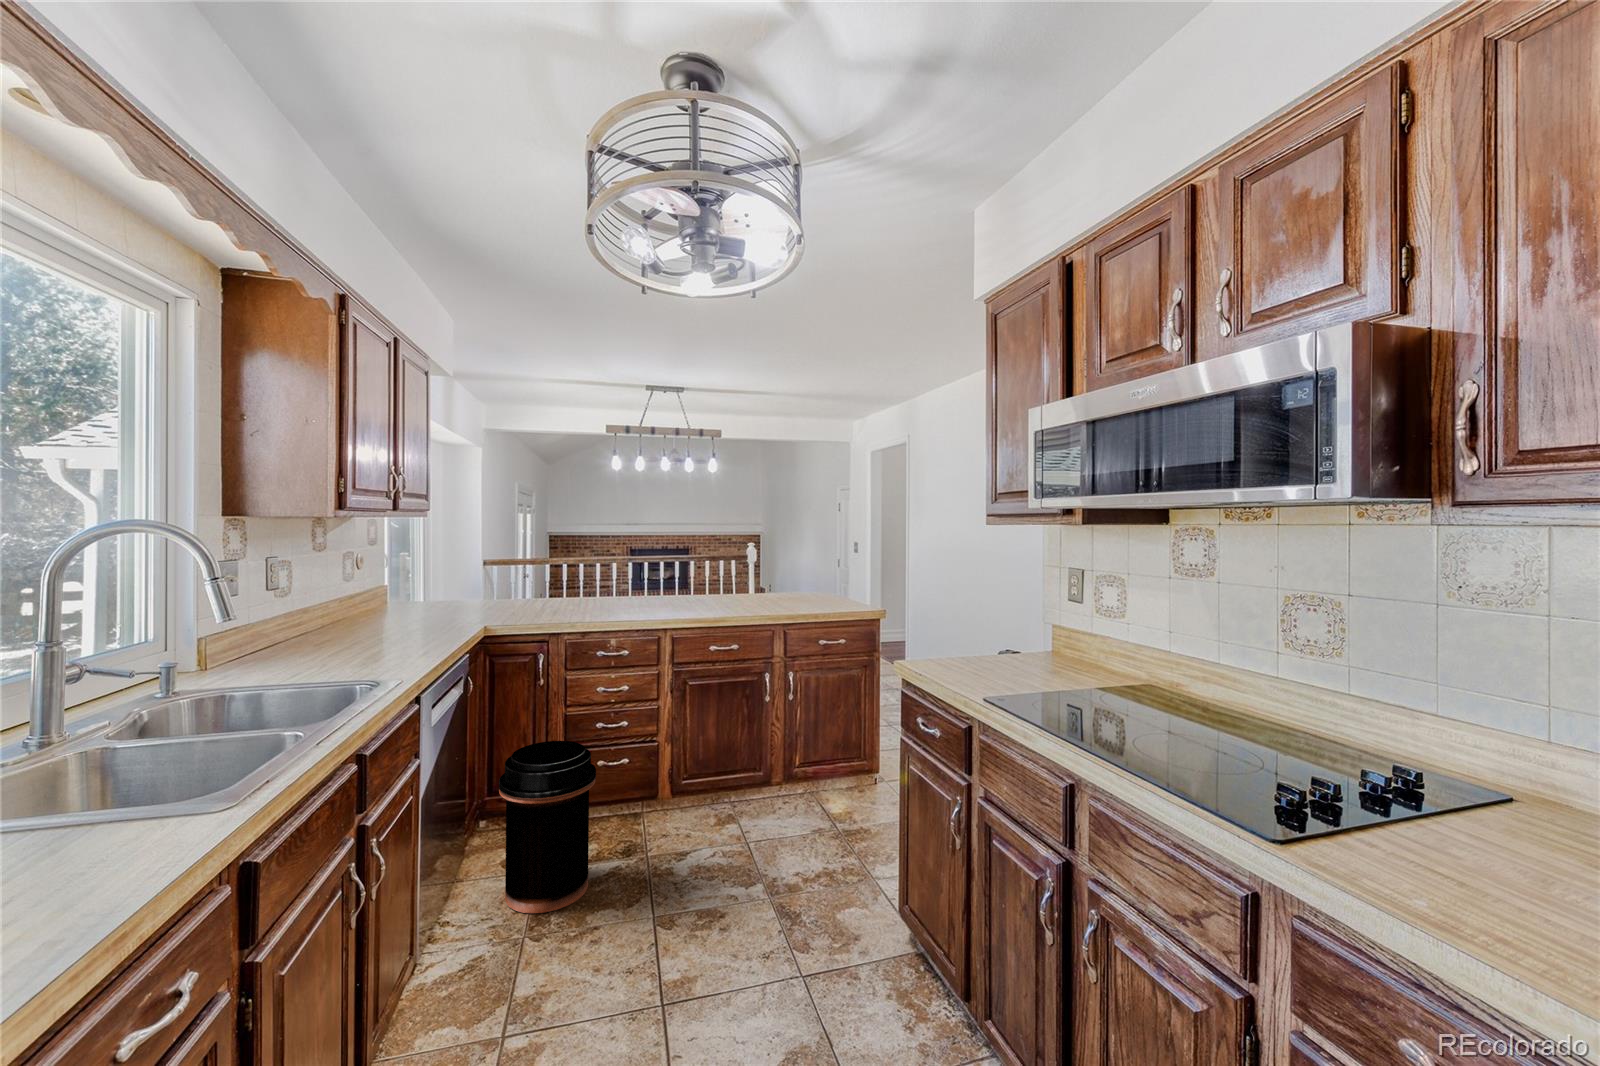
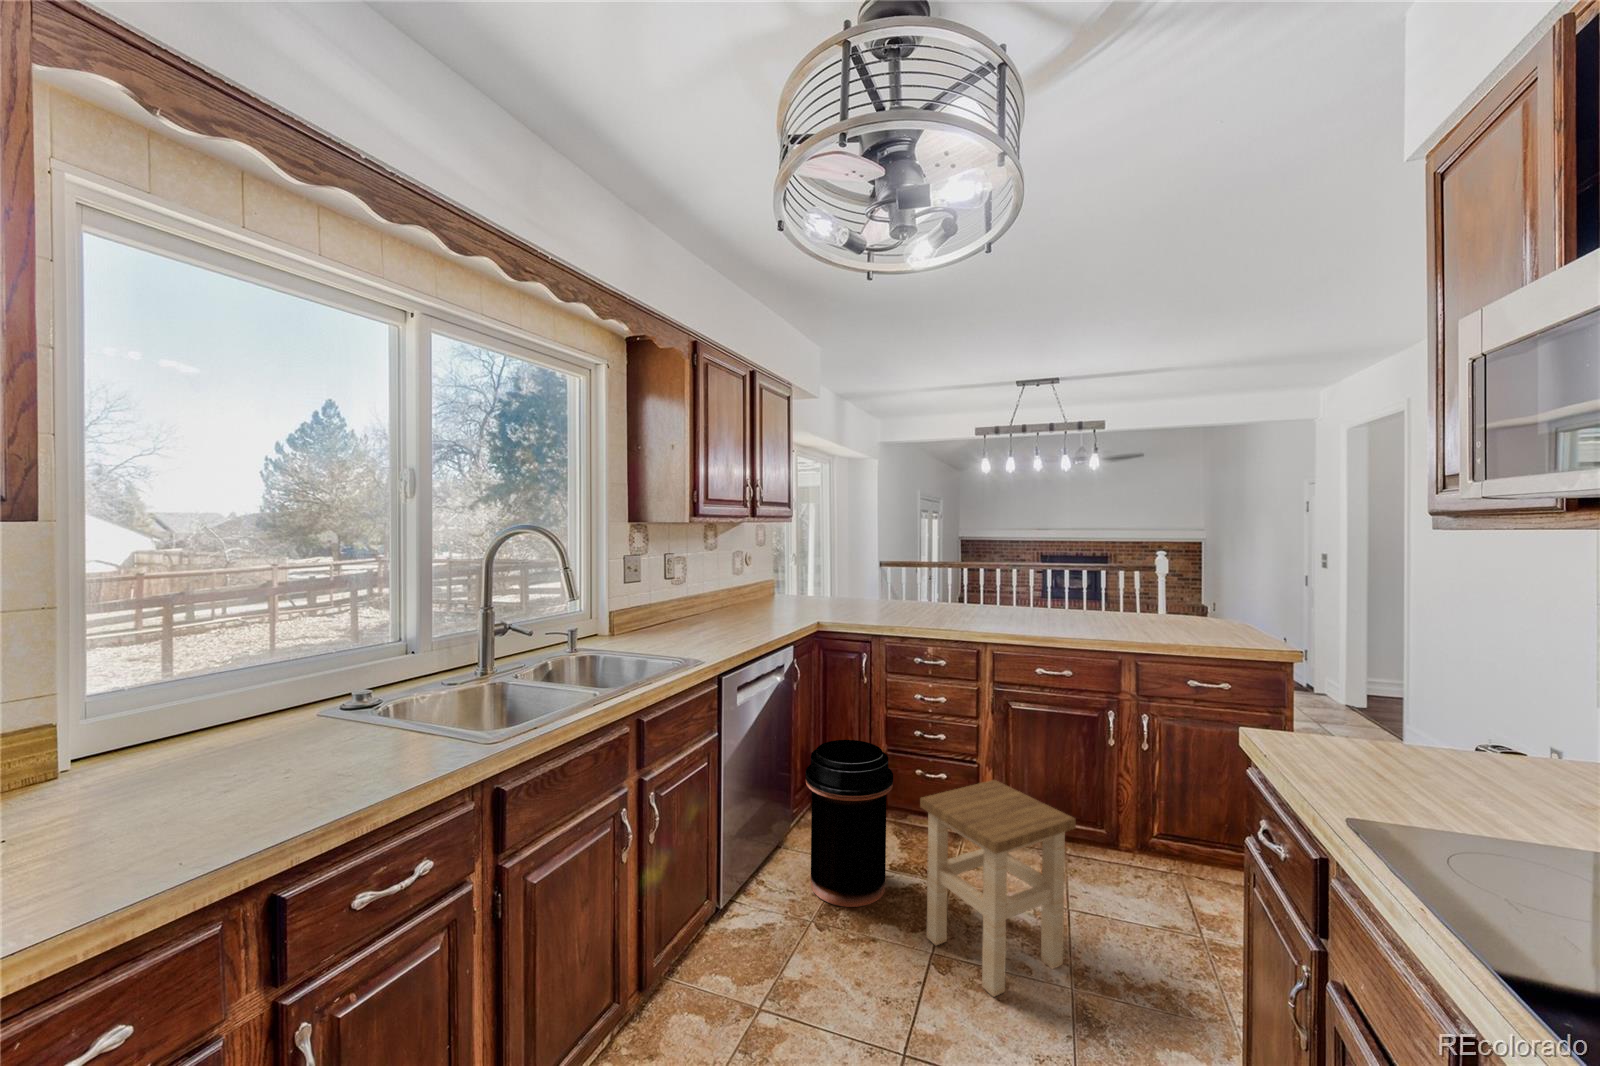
stool: none [638,748,768,929] -> present [920,780,1076,997]

